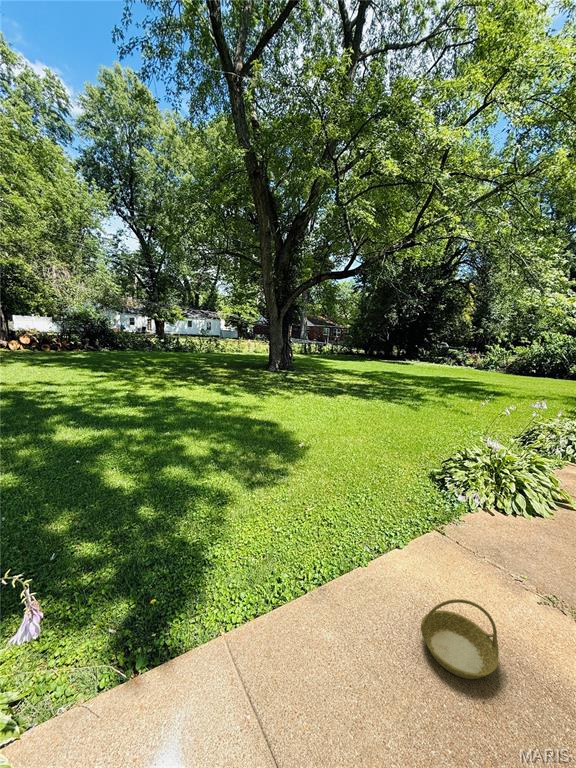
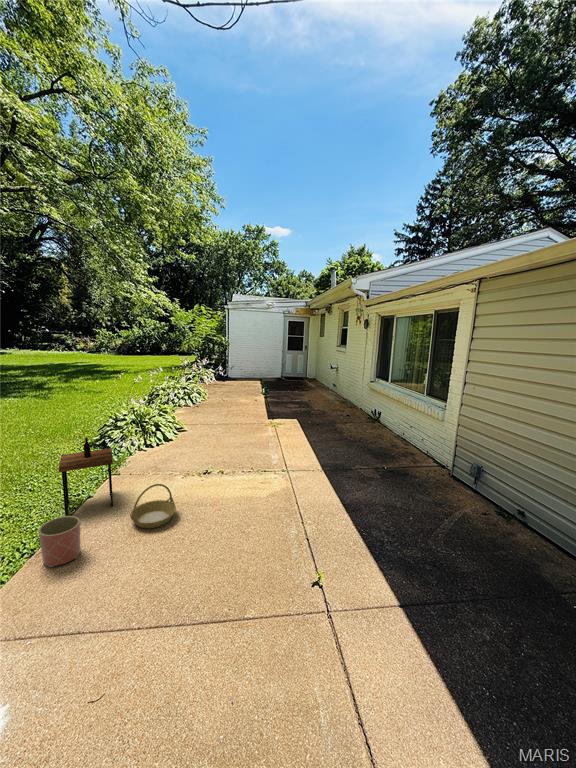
side table: none [361,479,431,583] -> present [59,437,113,516]
planter: none [311,568,354,636] -> present [39,516,80,567]

